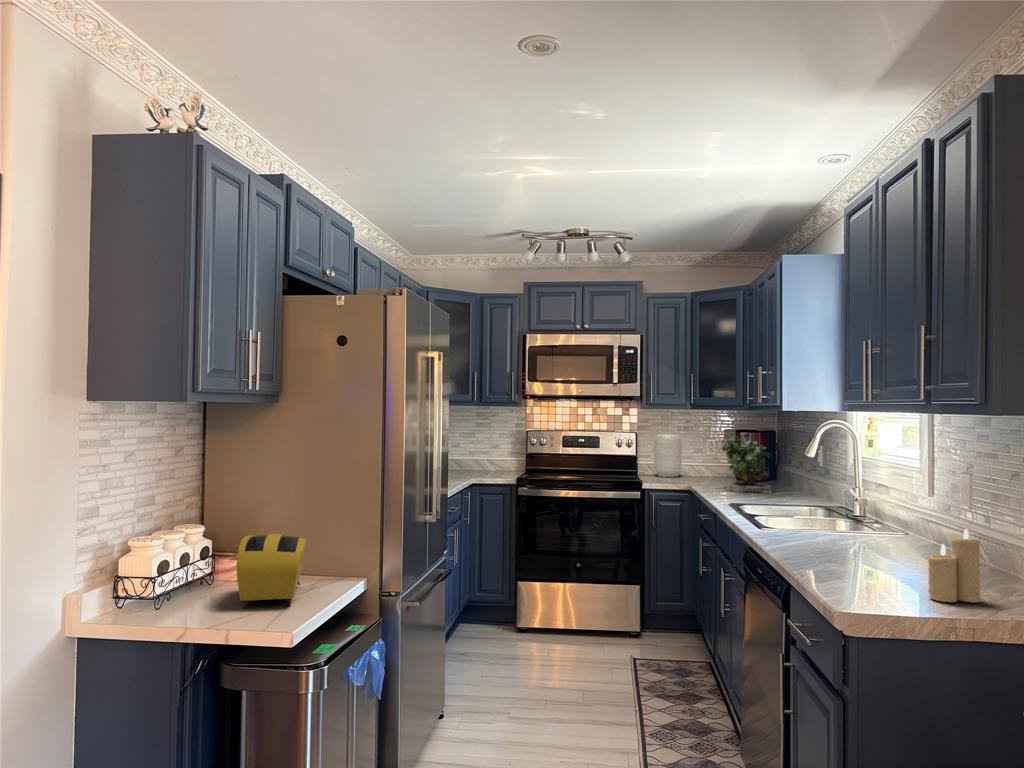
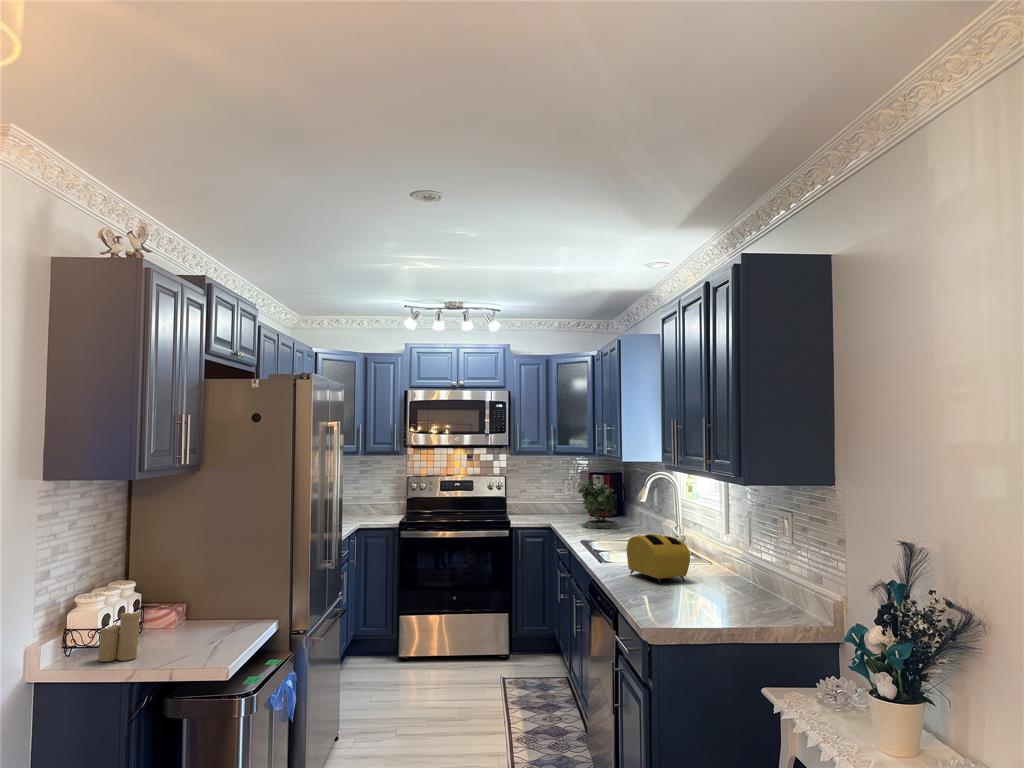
vase: present [654,431,682,477] -> none [523,474,546,515]
candle: present [928,529,980,603] -> present [98,605,140,662]
toaster: present [237,534,307,609] -> present [627,534,690,584]

